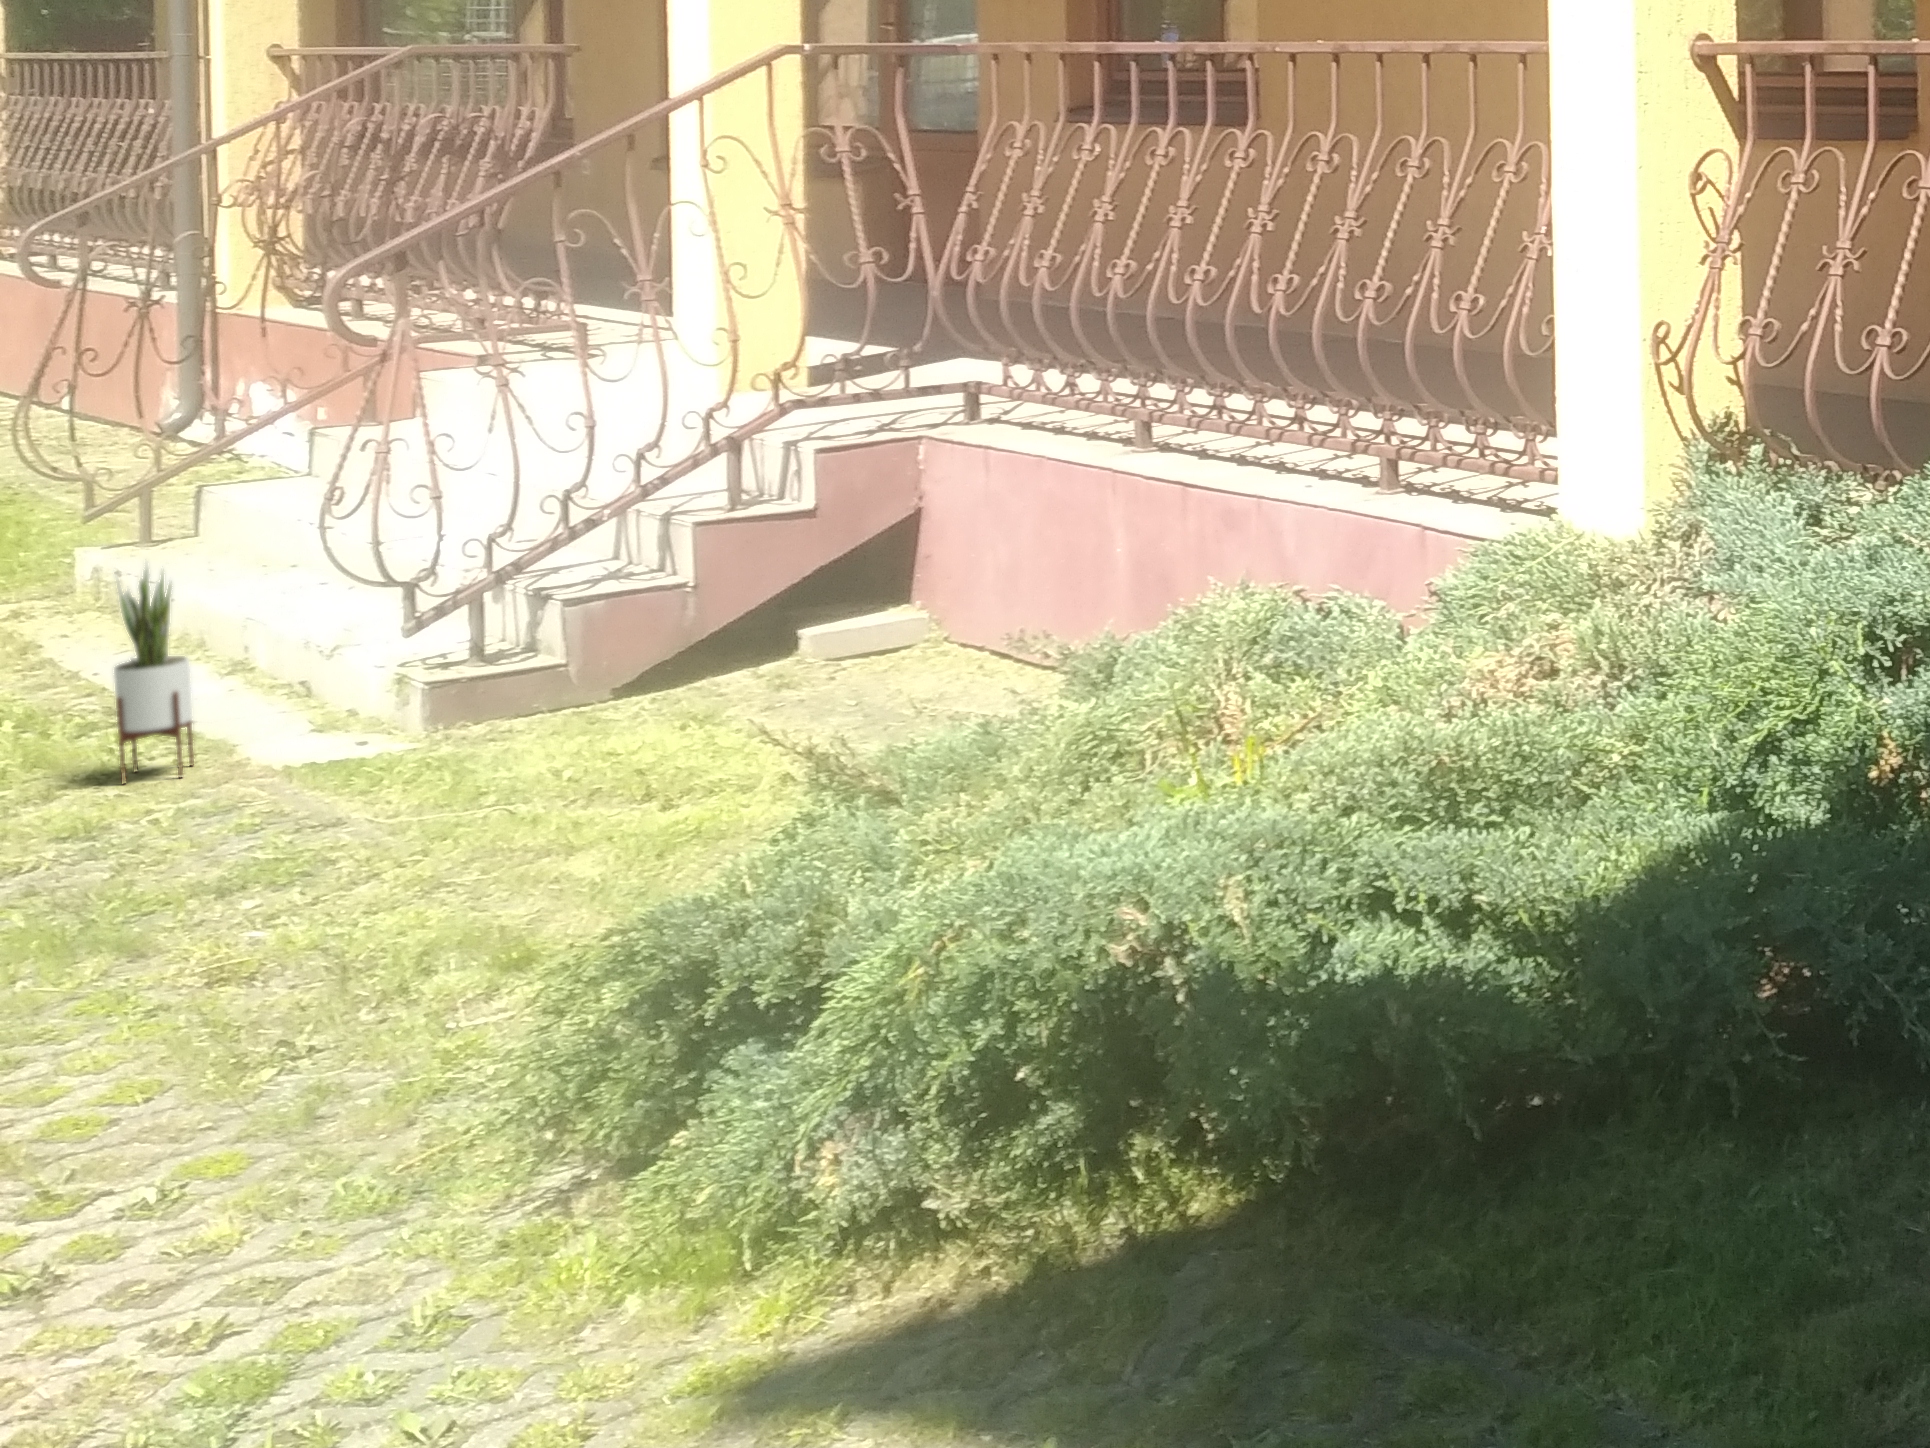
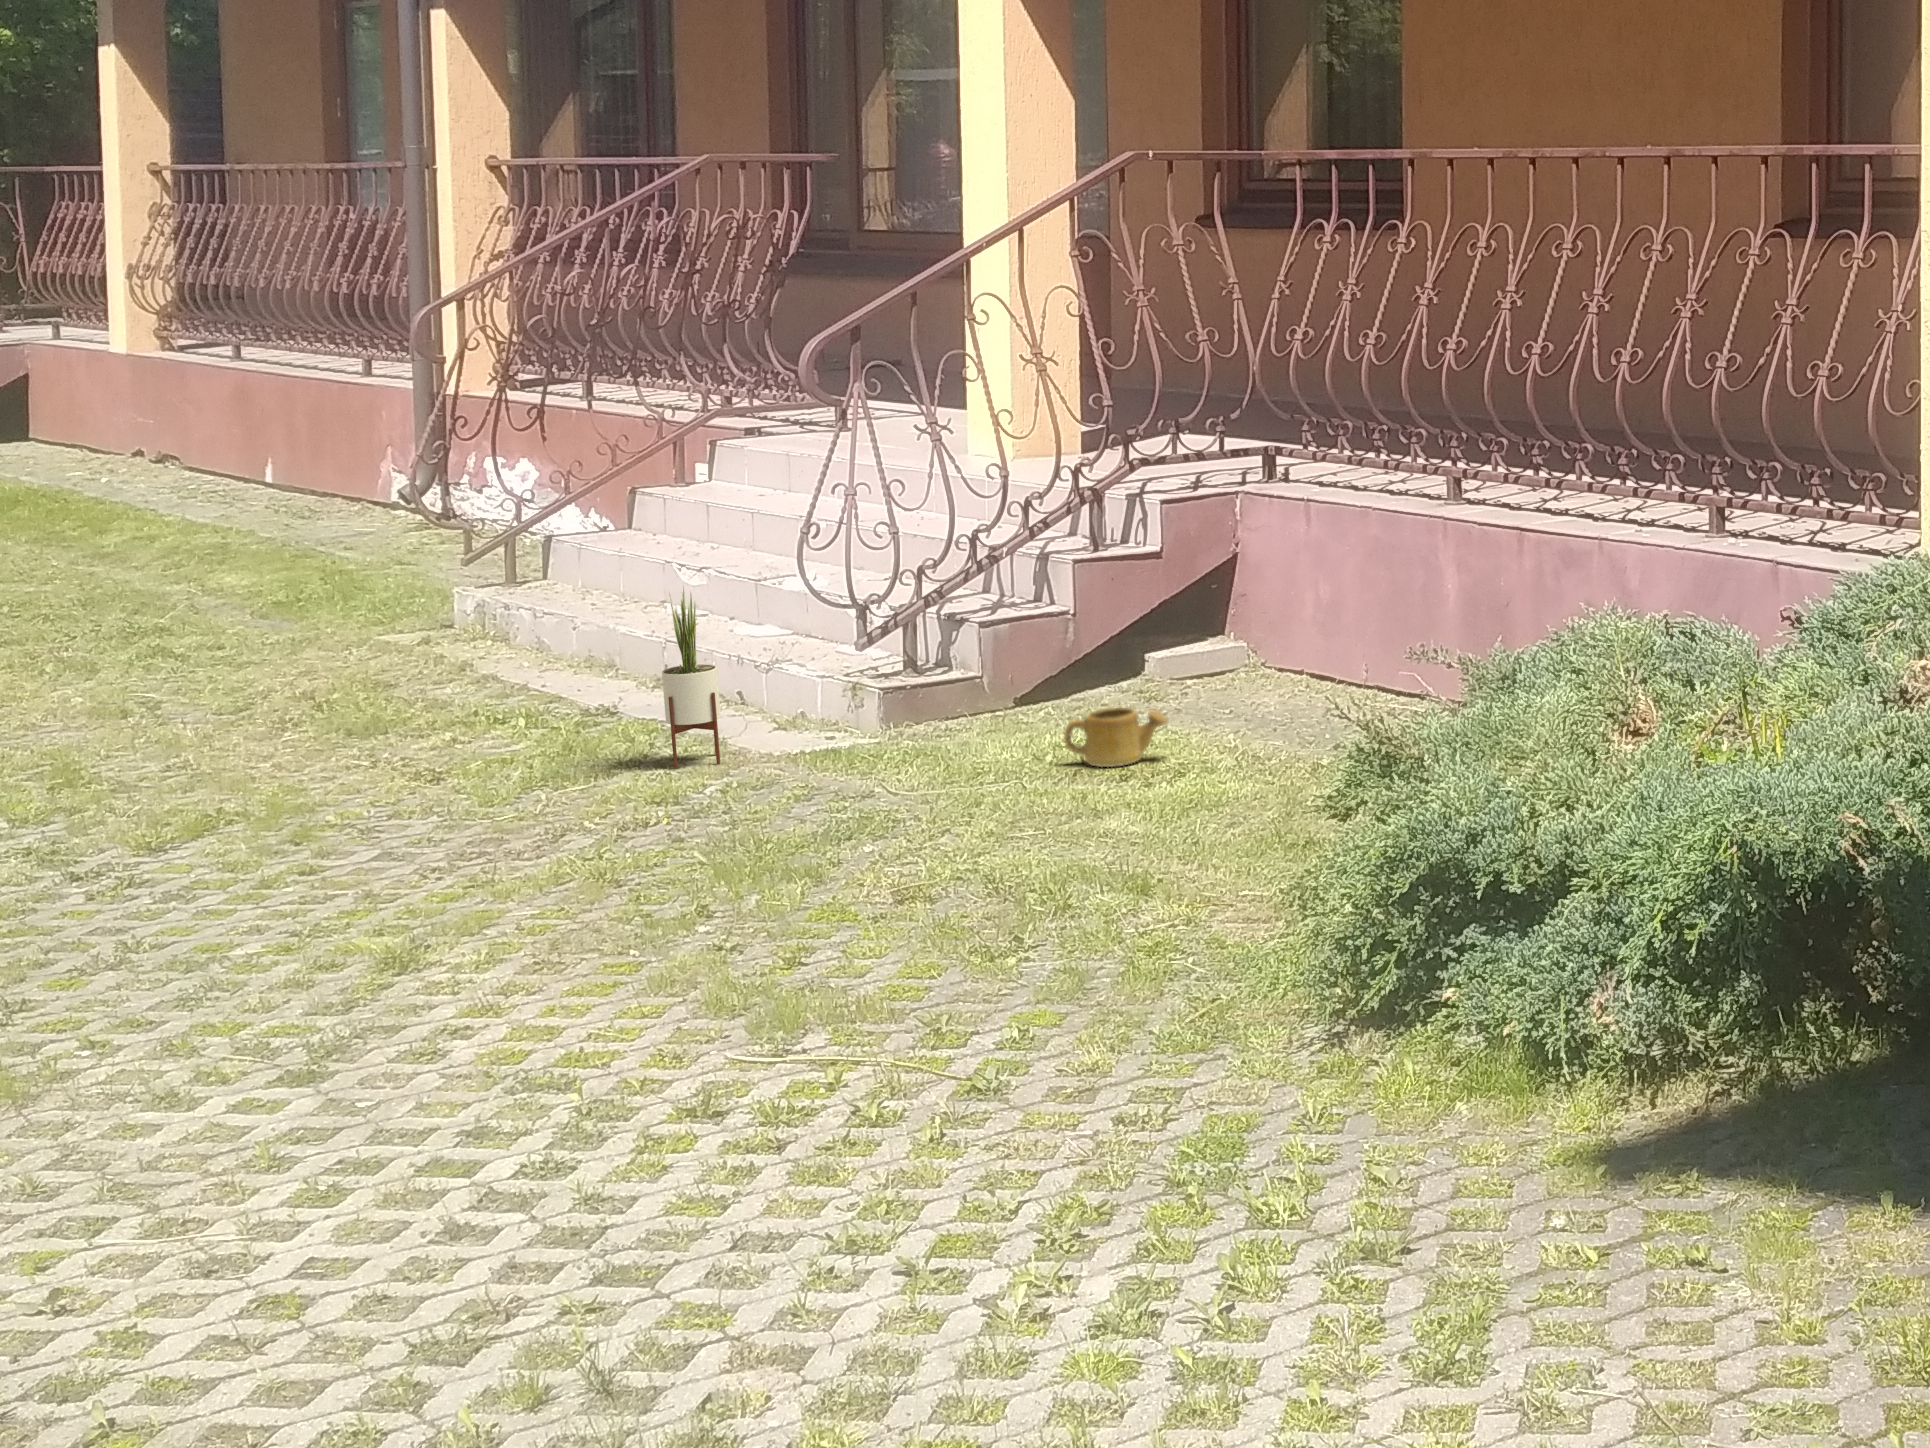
watering can: none [586,707,718,780] -> present [1064,708,1168,767]

